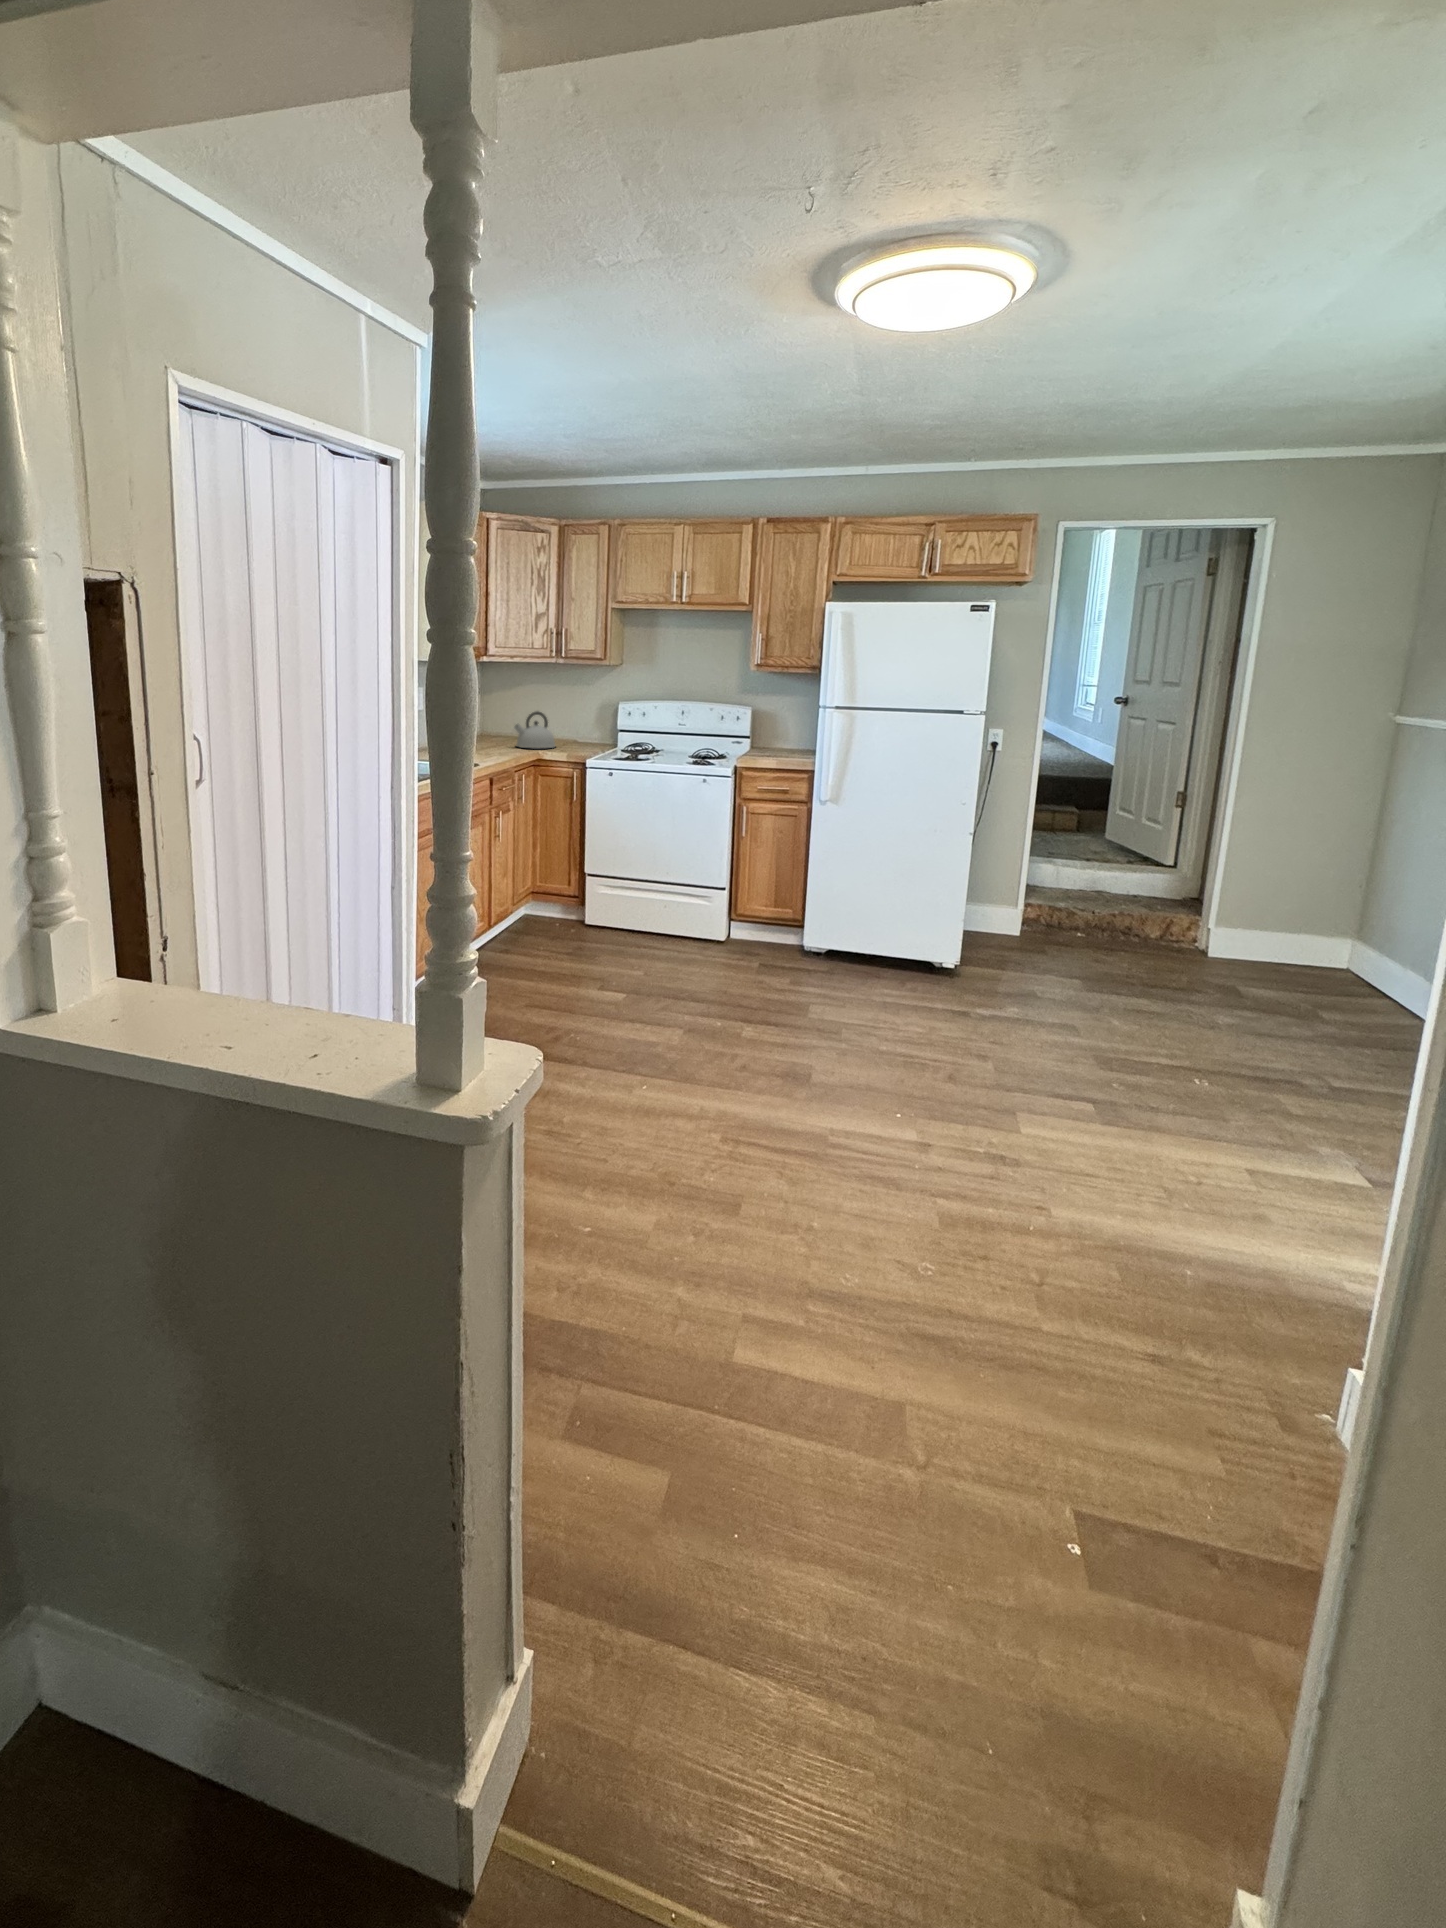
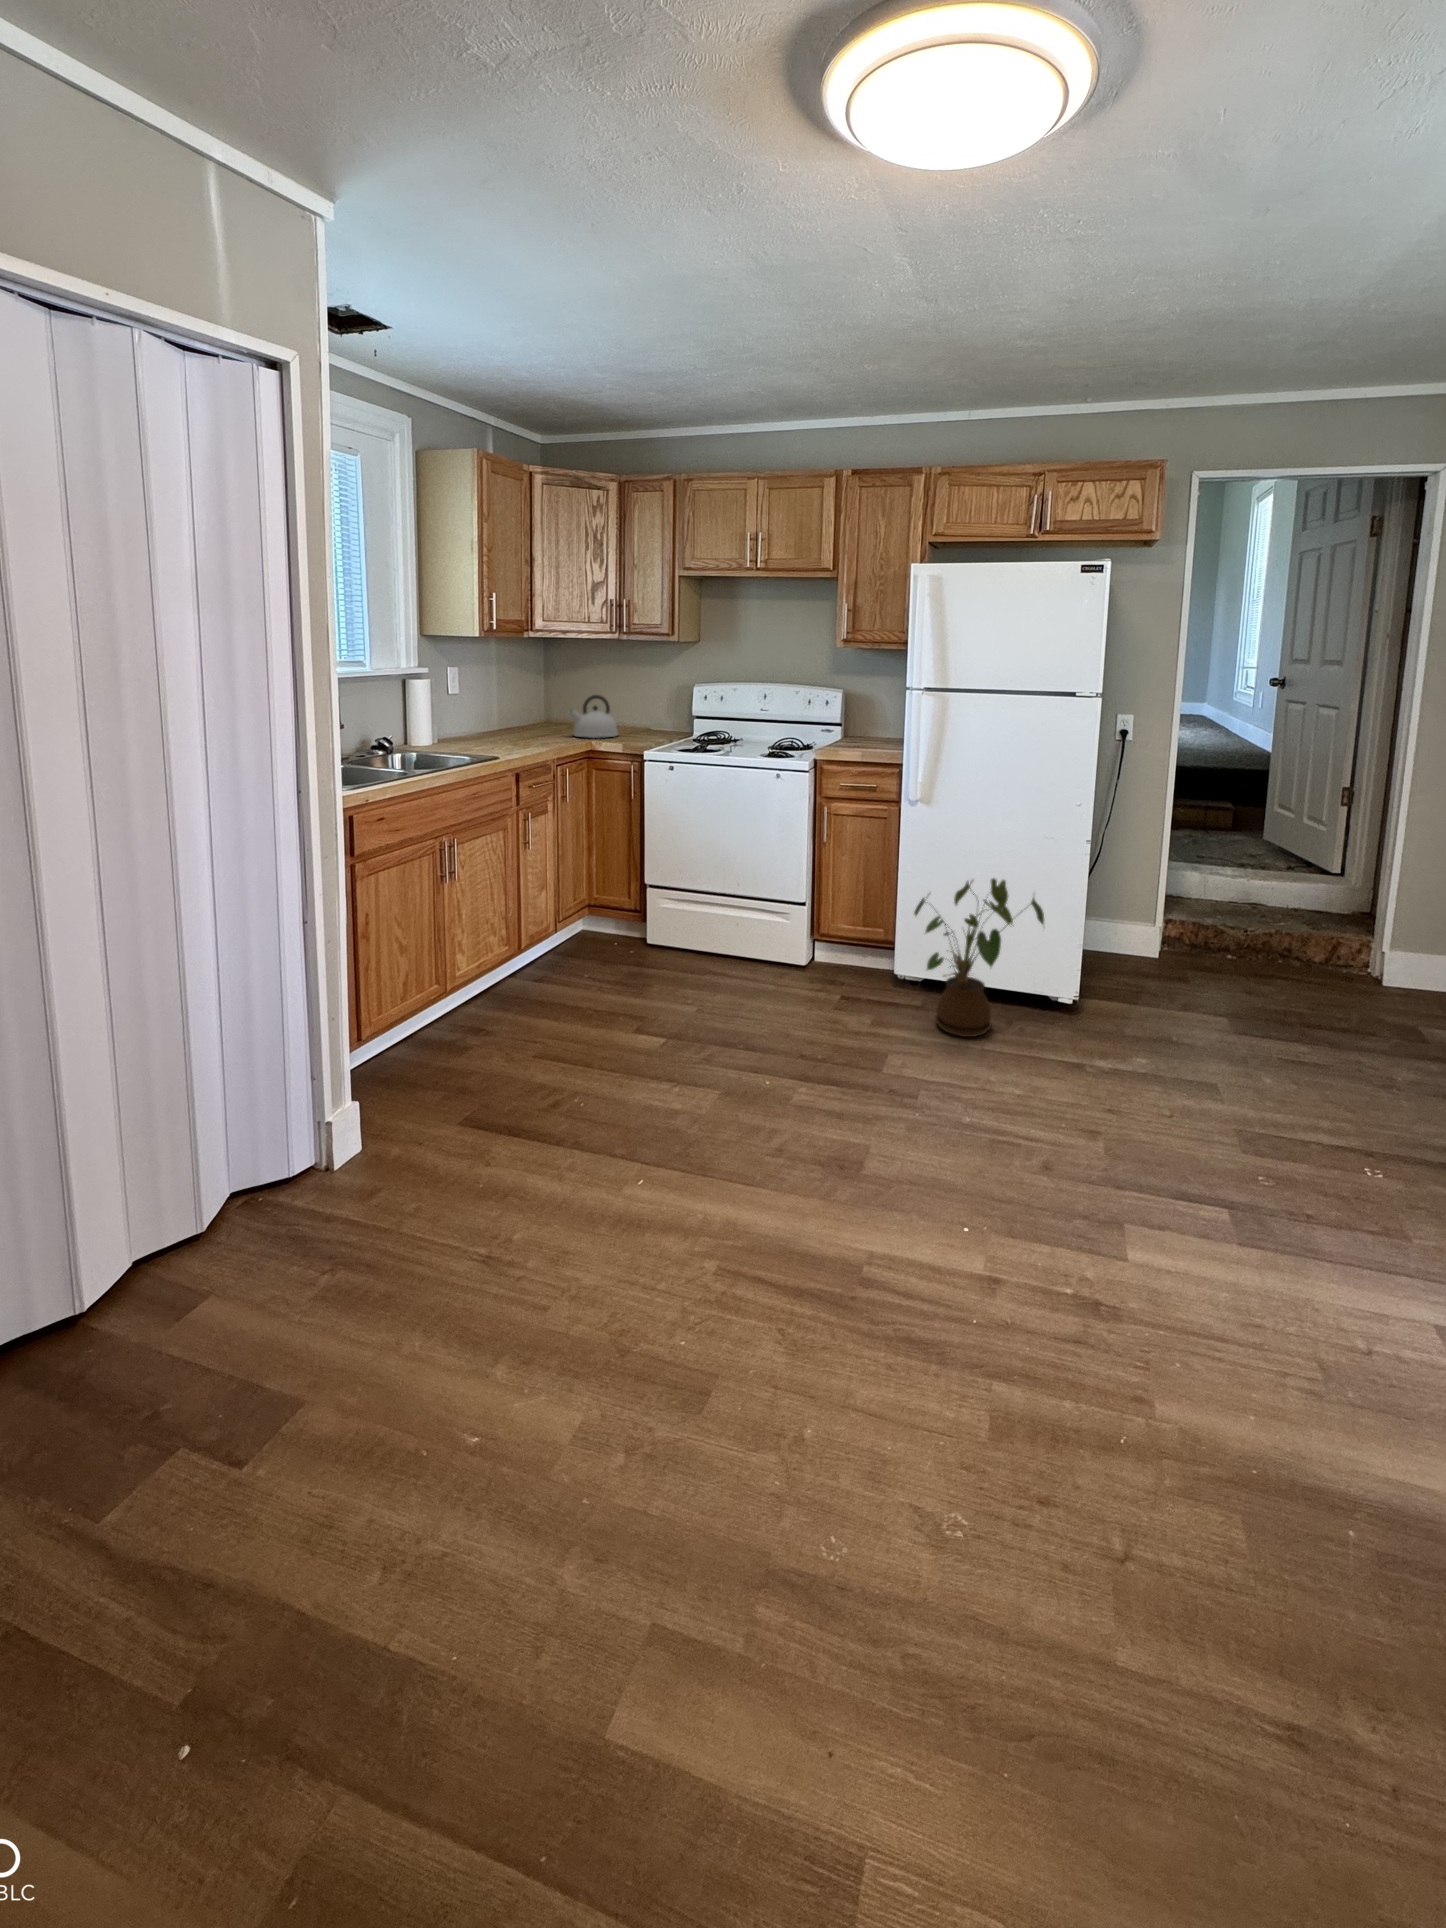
house plant: none [830,865,938,993] -> present [914,878,1044,1037]

